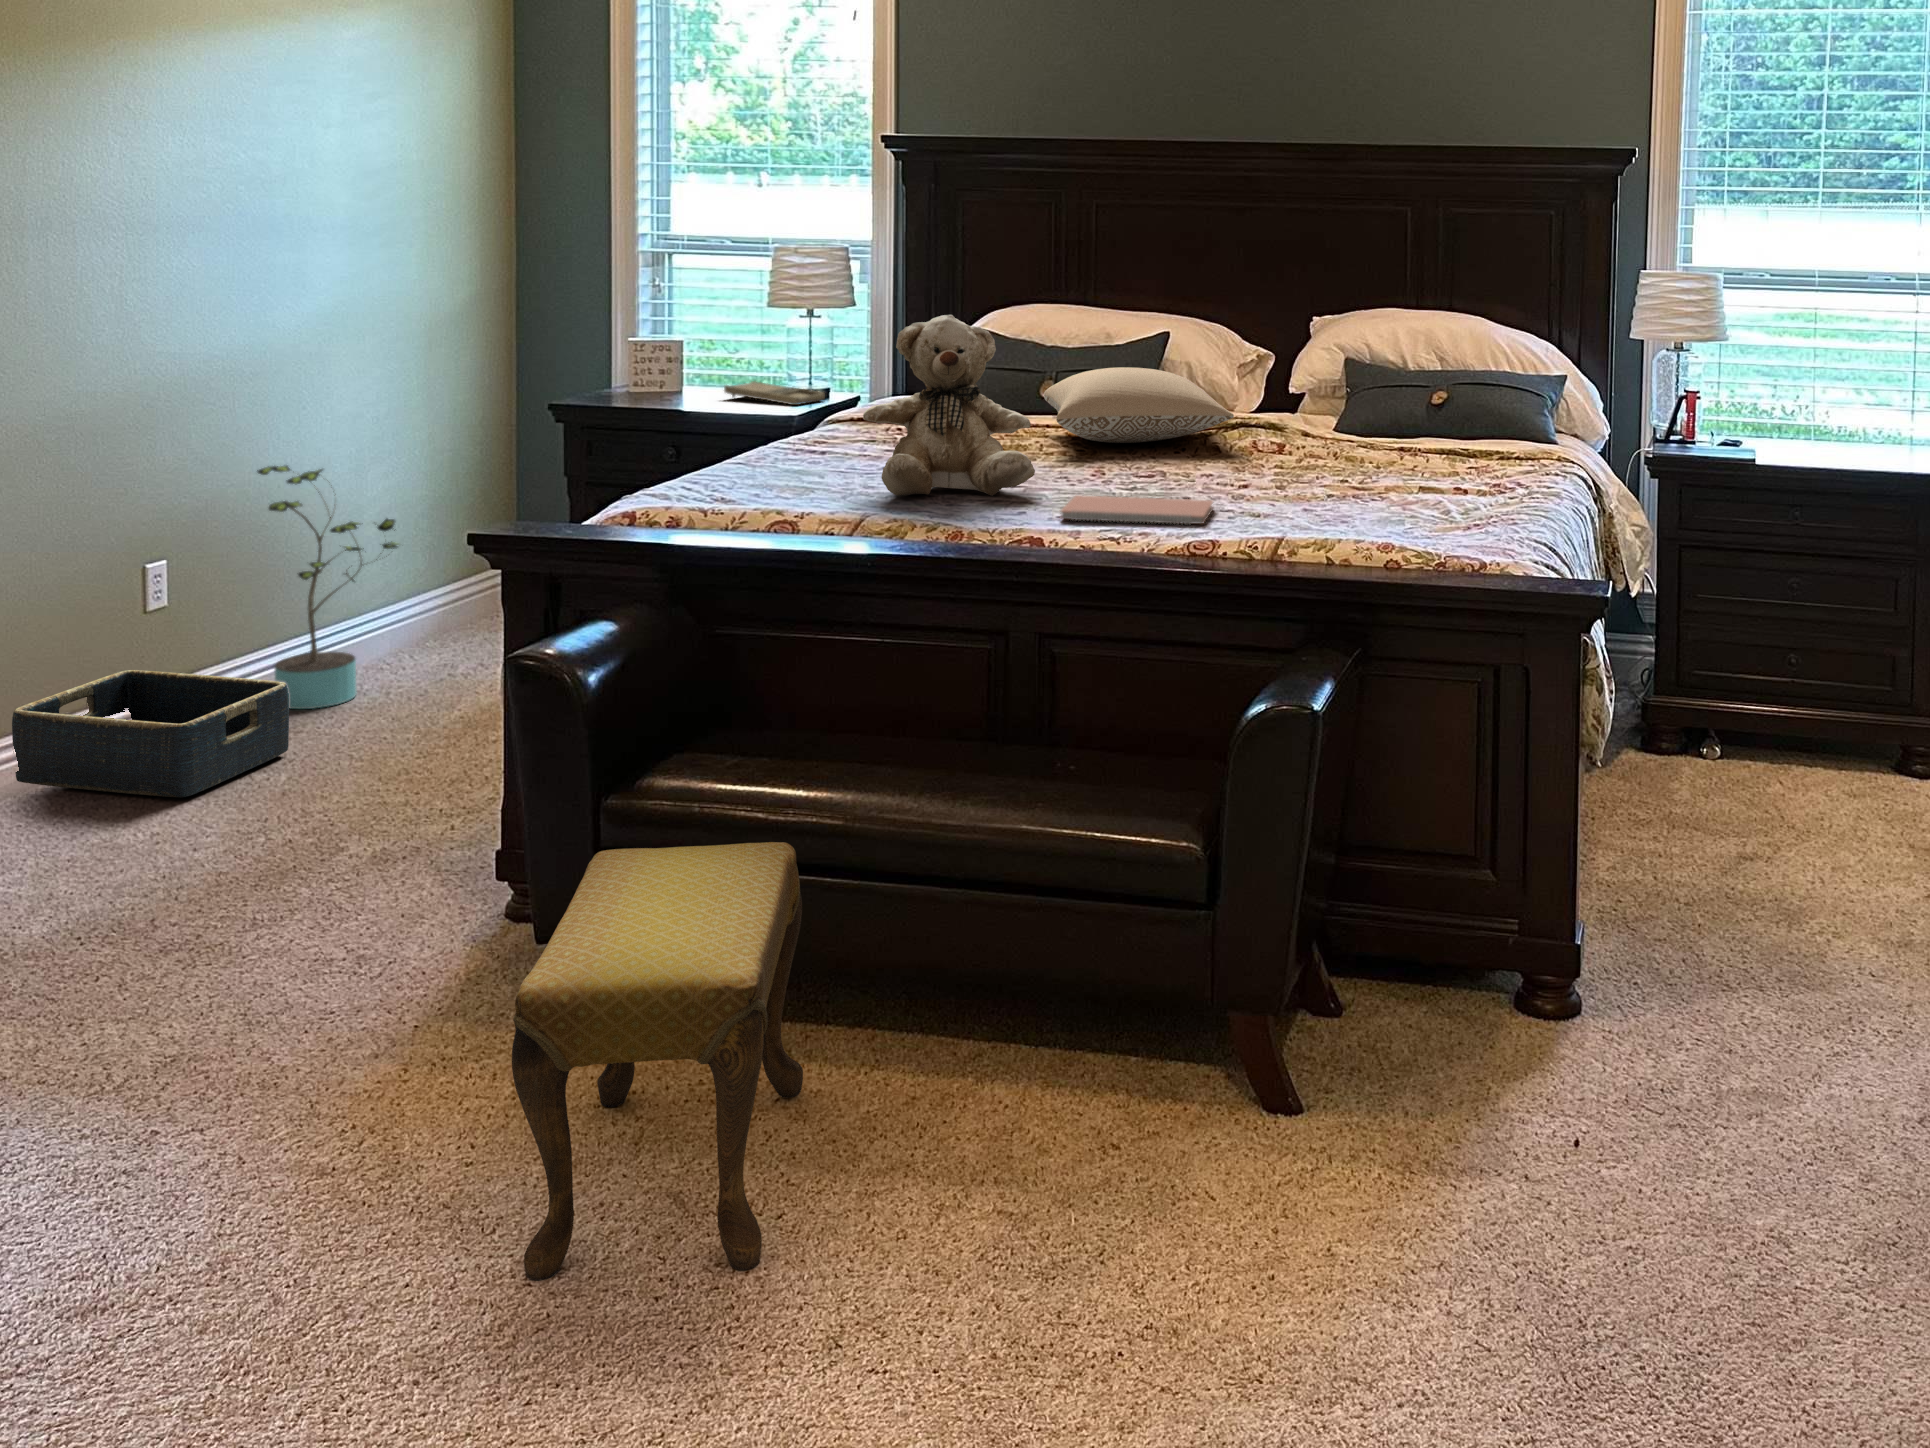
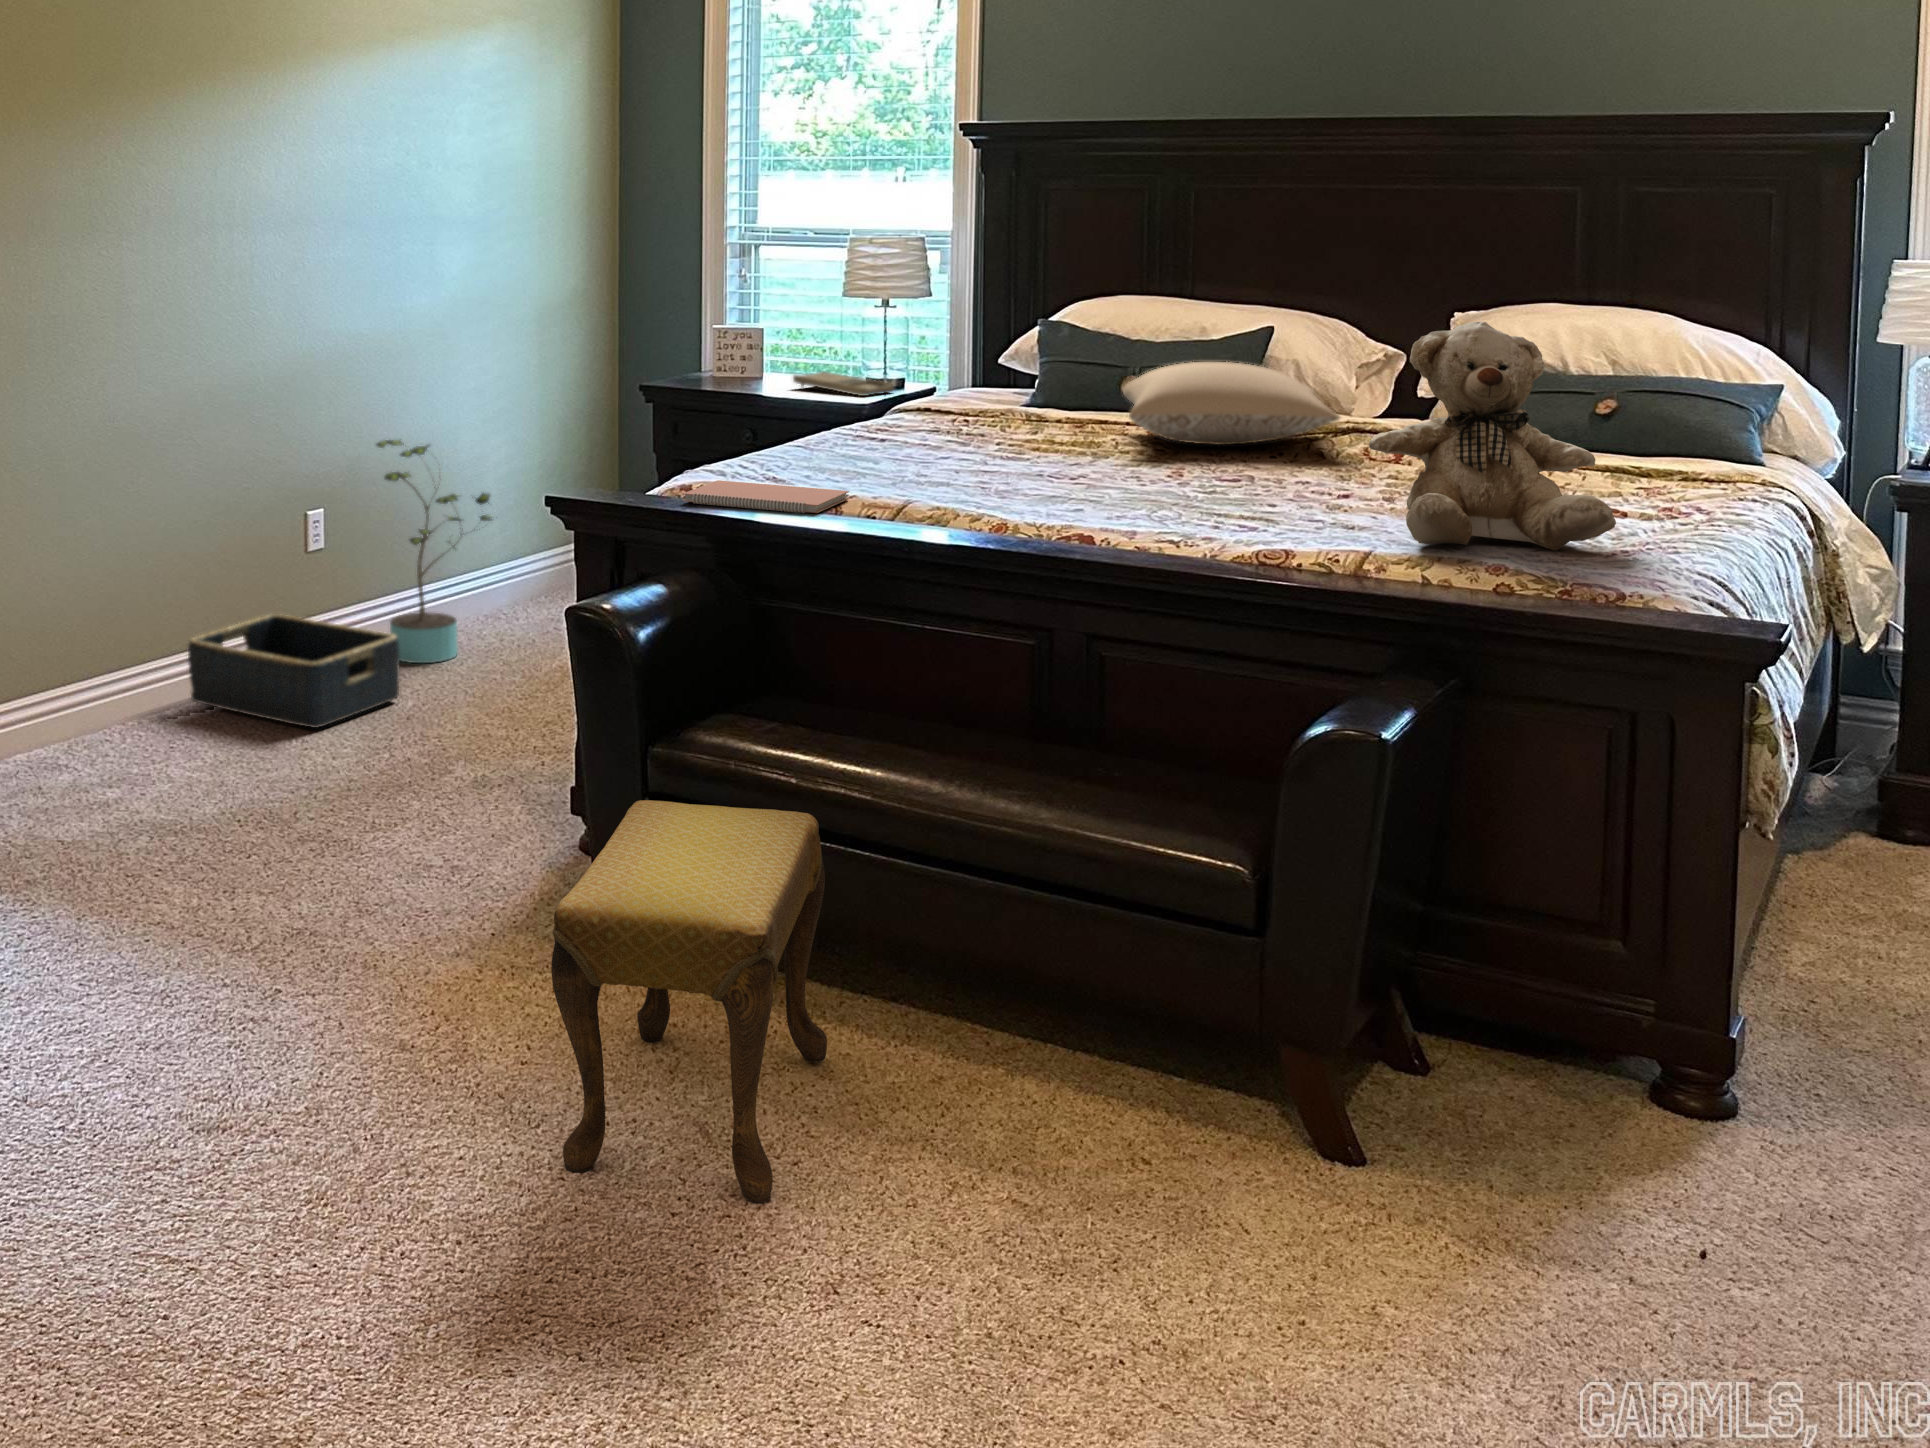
teddy bear: present [863,315,1035,496] -> present [1369,322,1616,551]
notebook: present [1061,495,1213,524] -> present [683,480,849,513]

